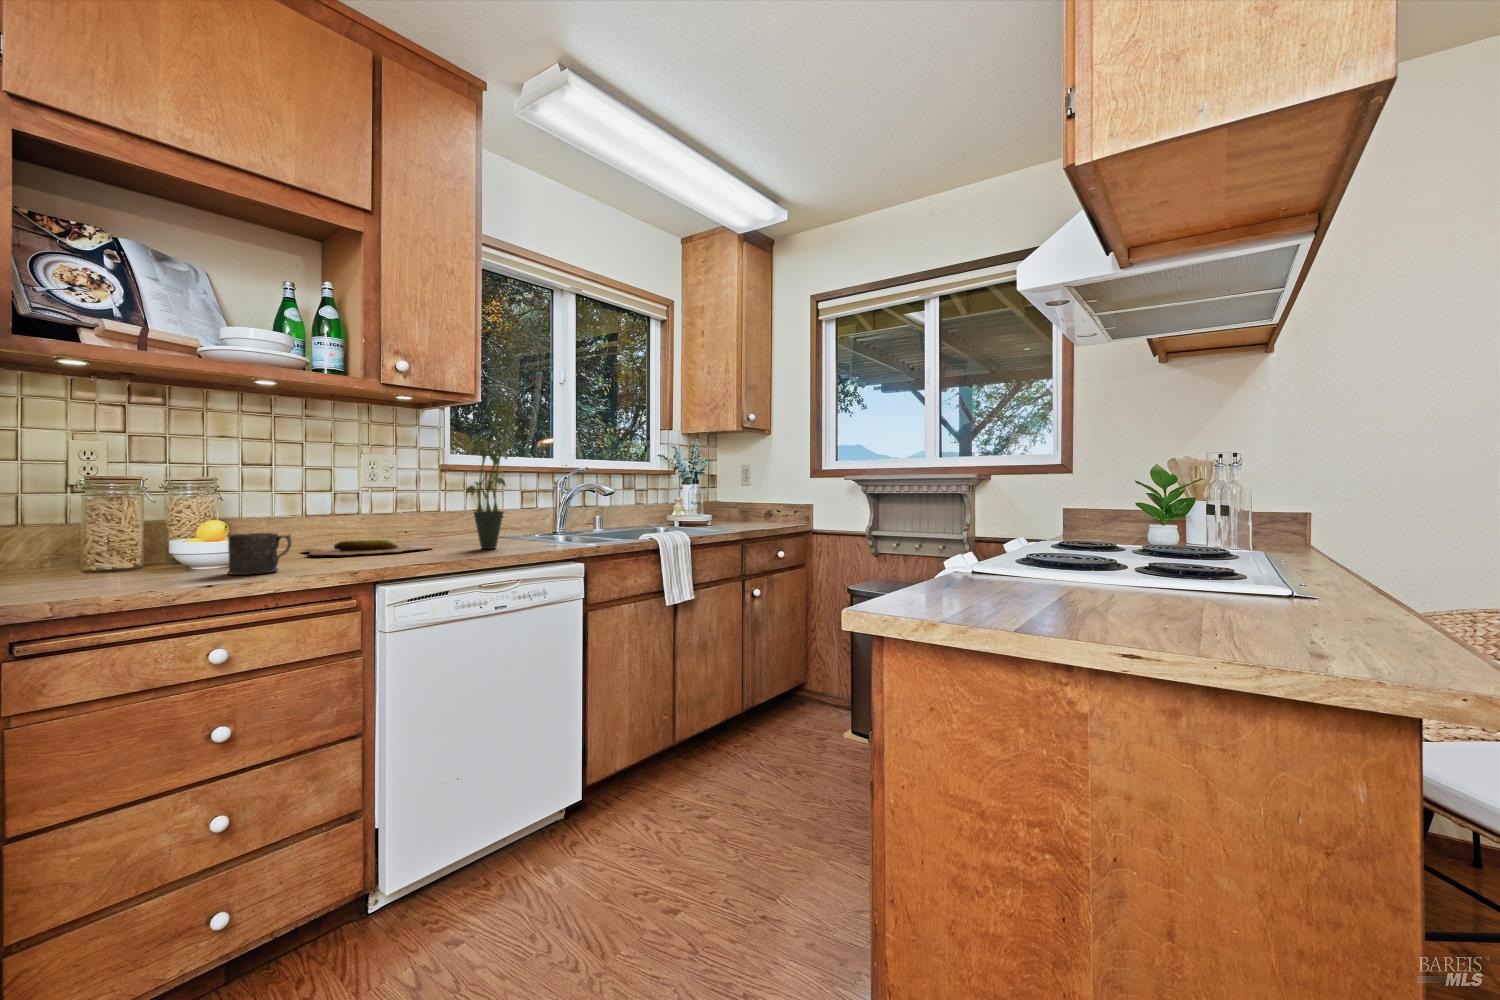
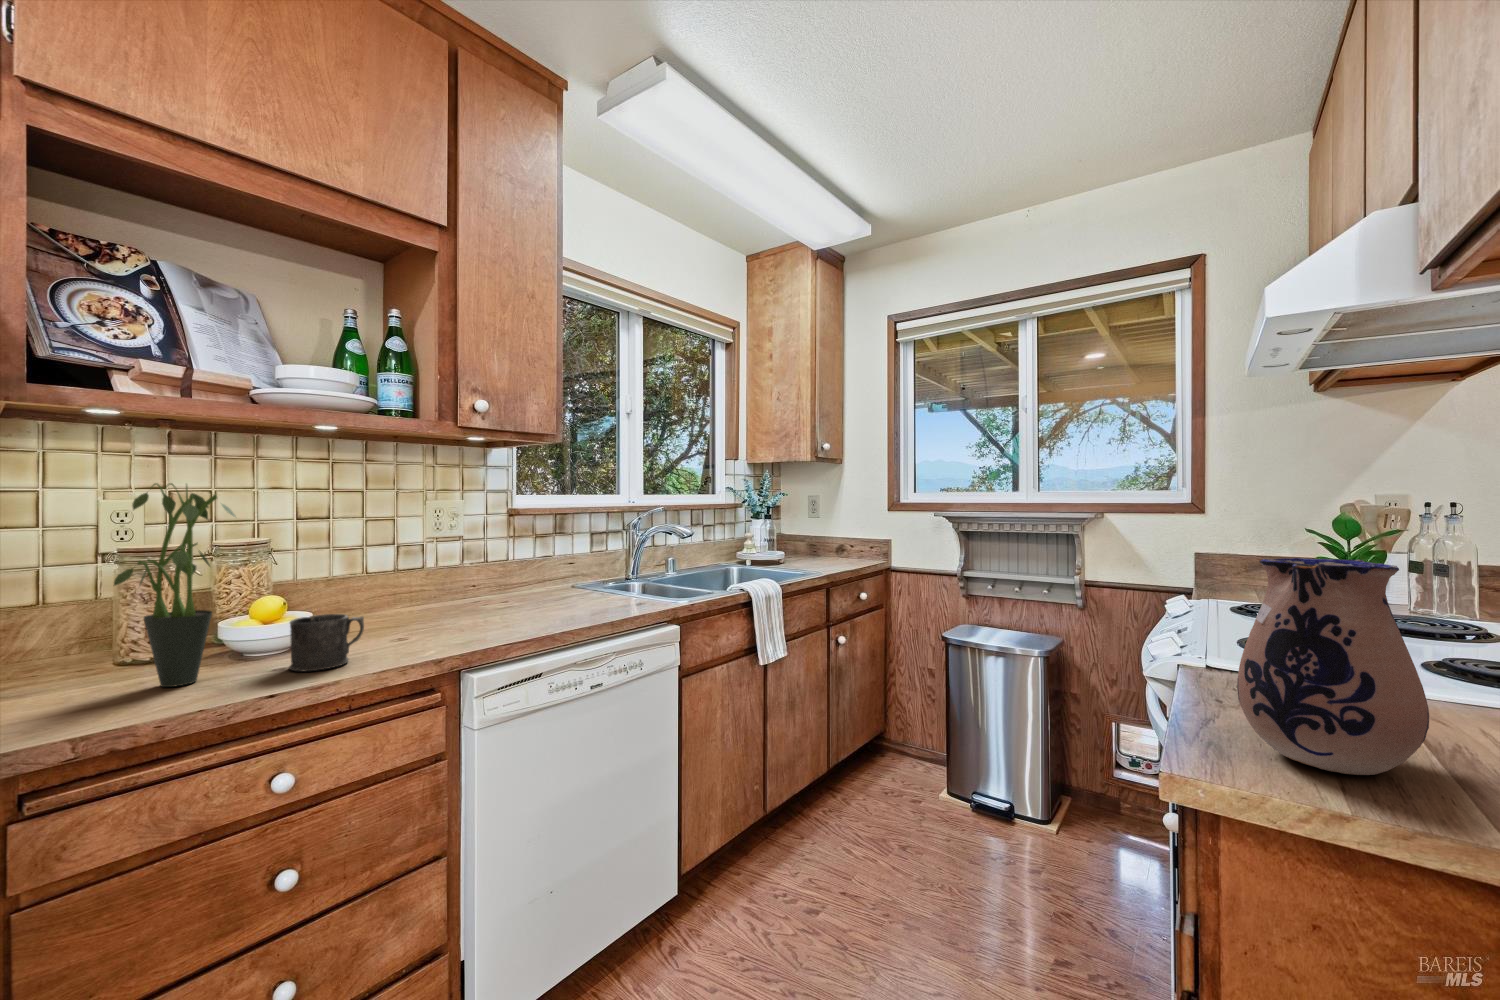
potted plant: present [466,442,508,549] -> present [114,483,235,687]
ceramic pitcher: none [923,466,1030,617] -> present [1237,558,1429,775]
cutting board: present [304,539,431,555] -> none [362,601,509,627]

